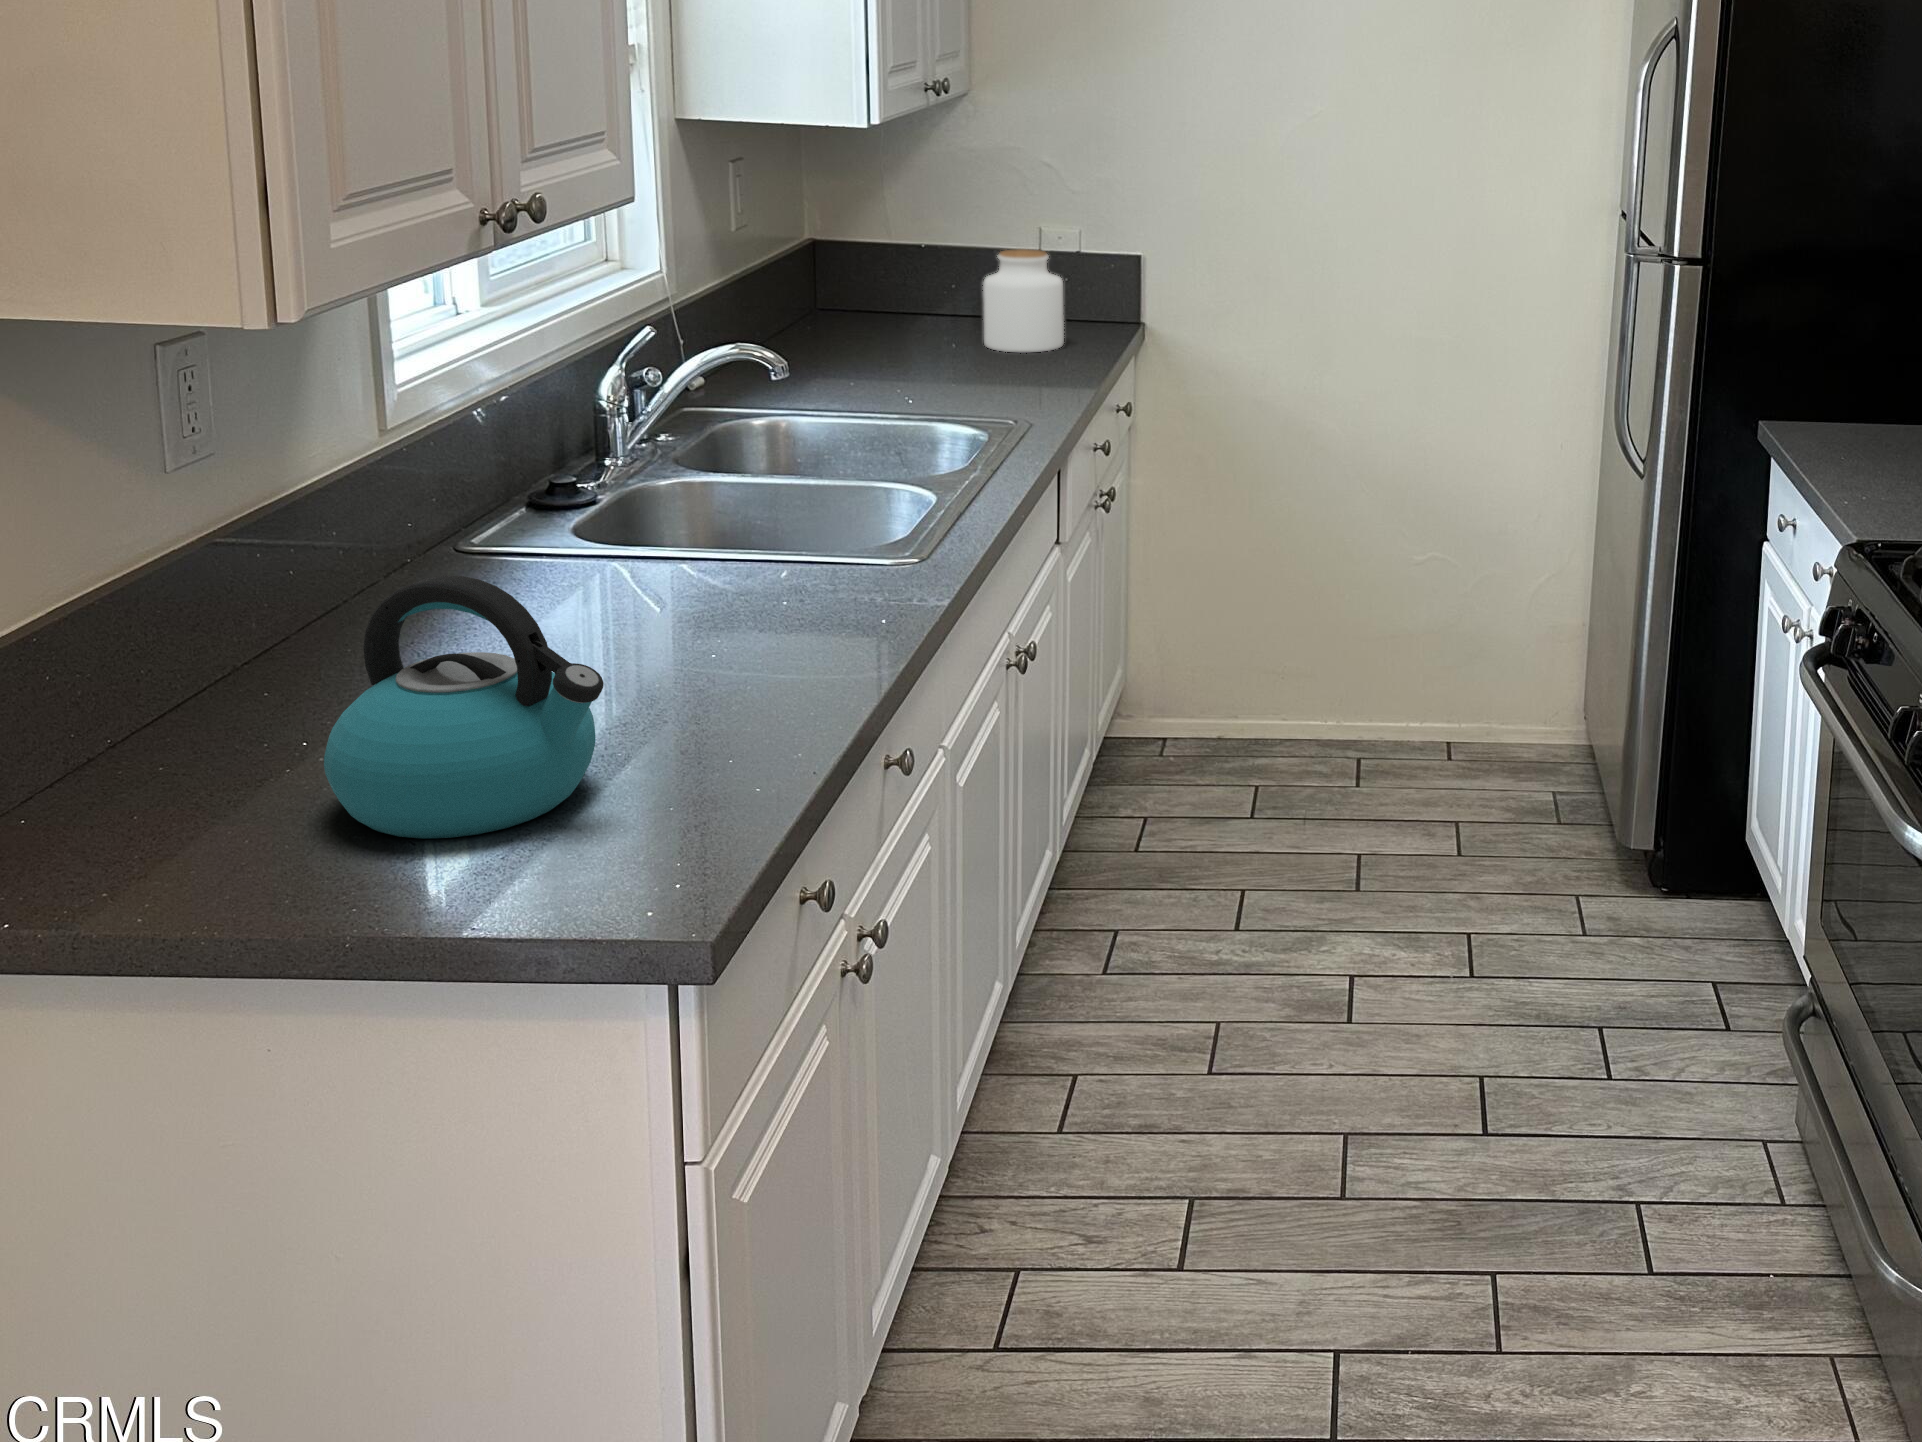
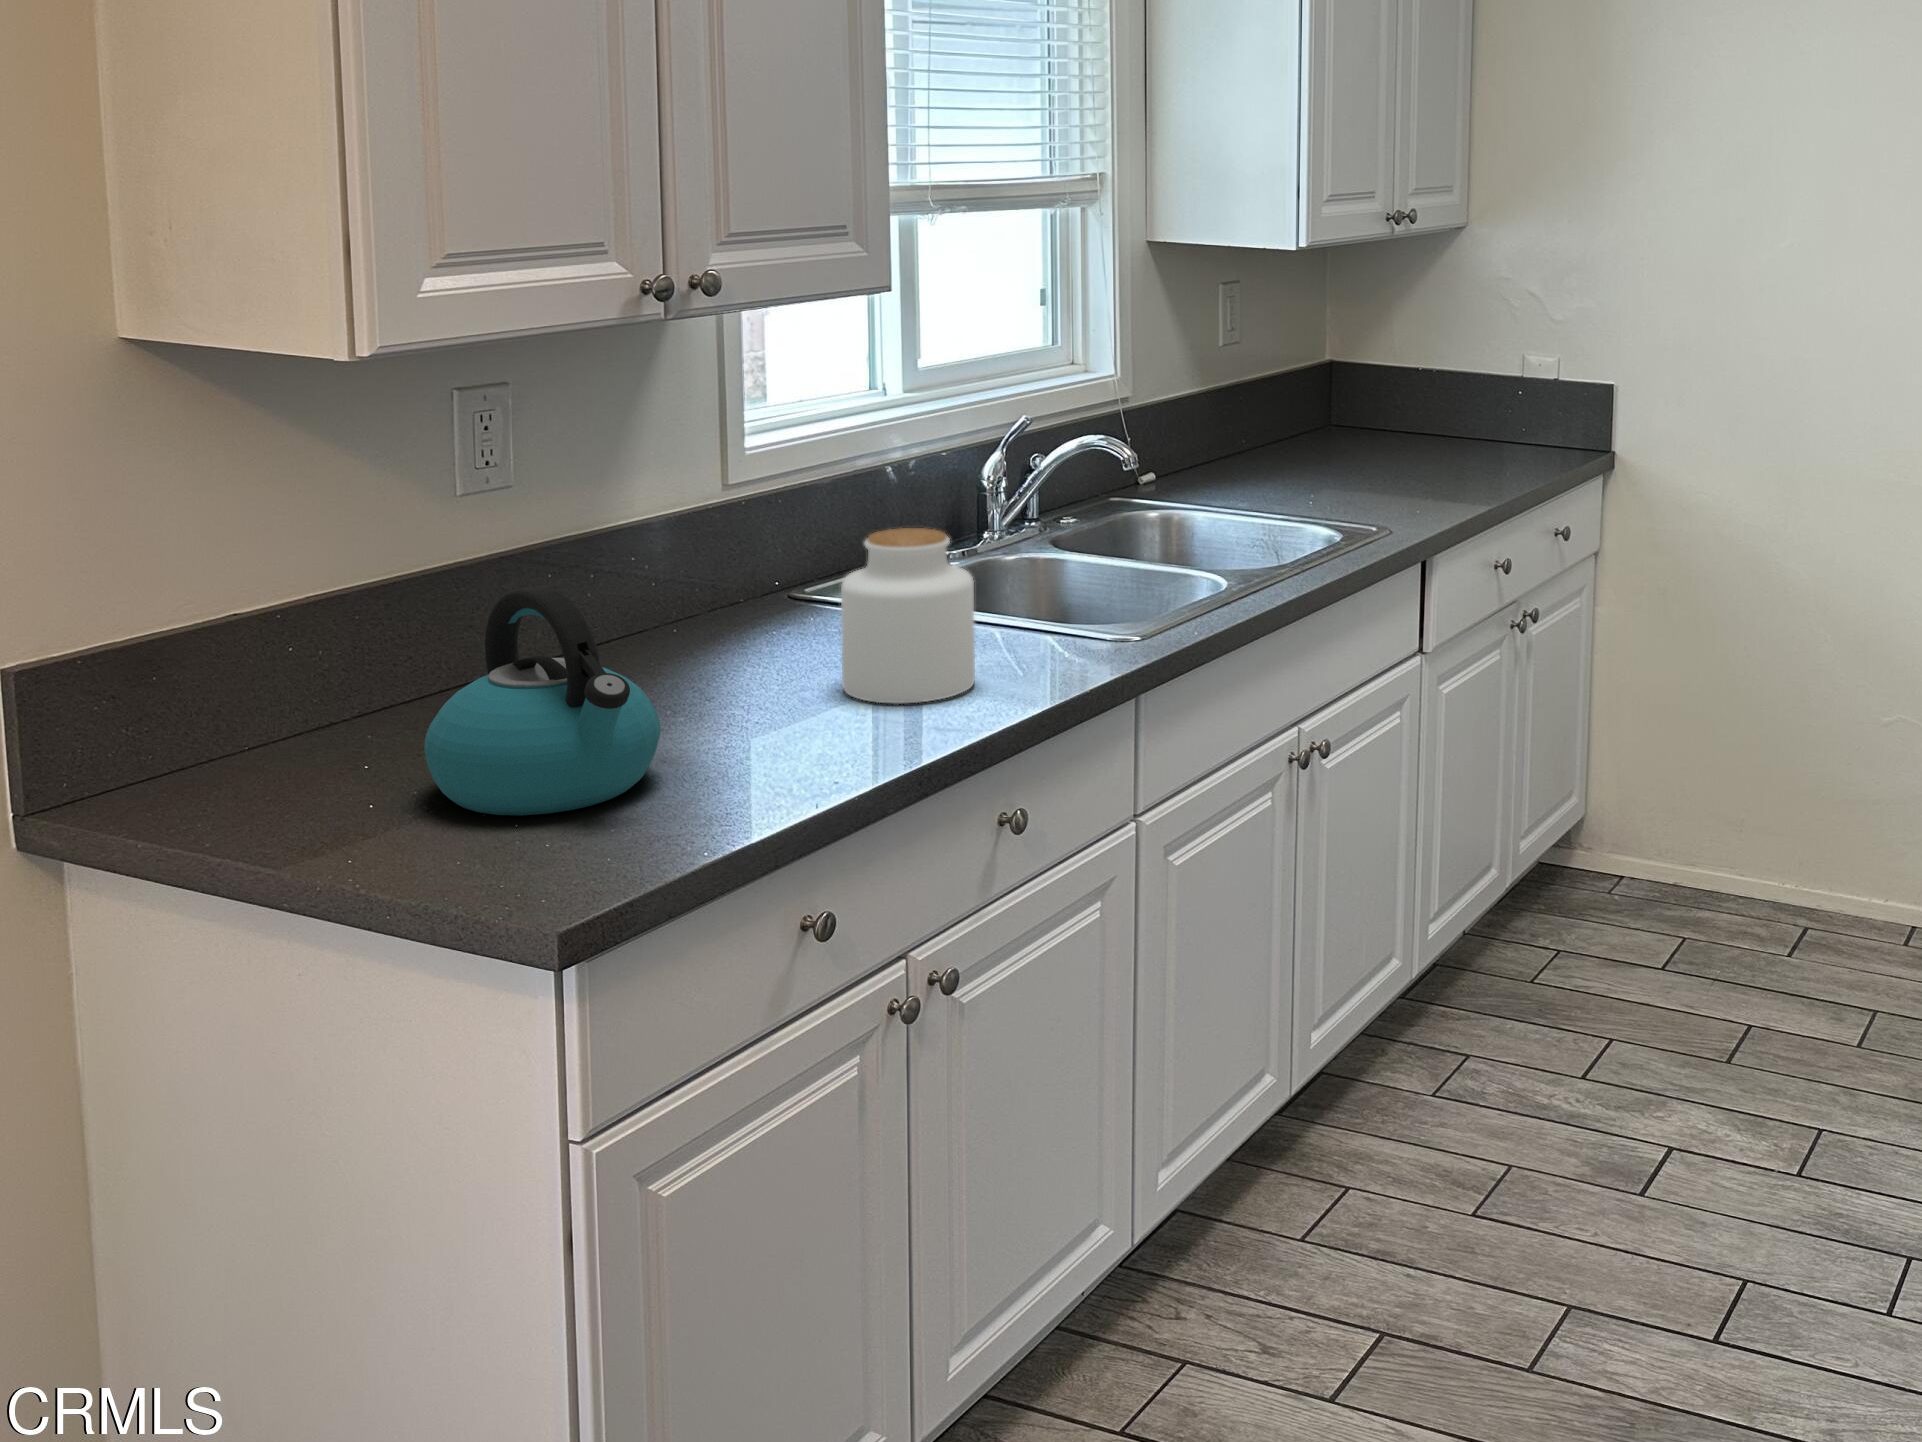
jar: present [983,249,1064,352] -> present [841,528,975,704]

